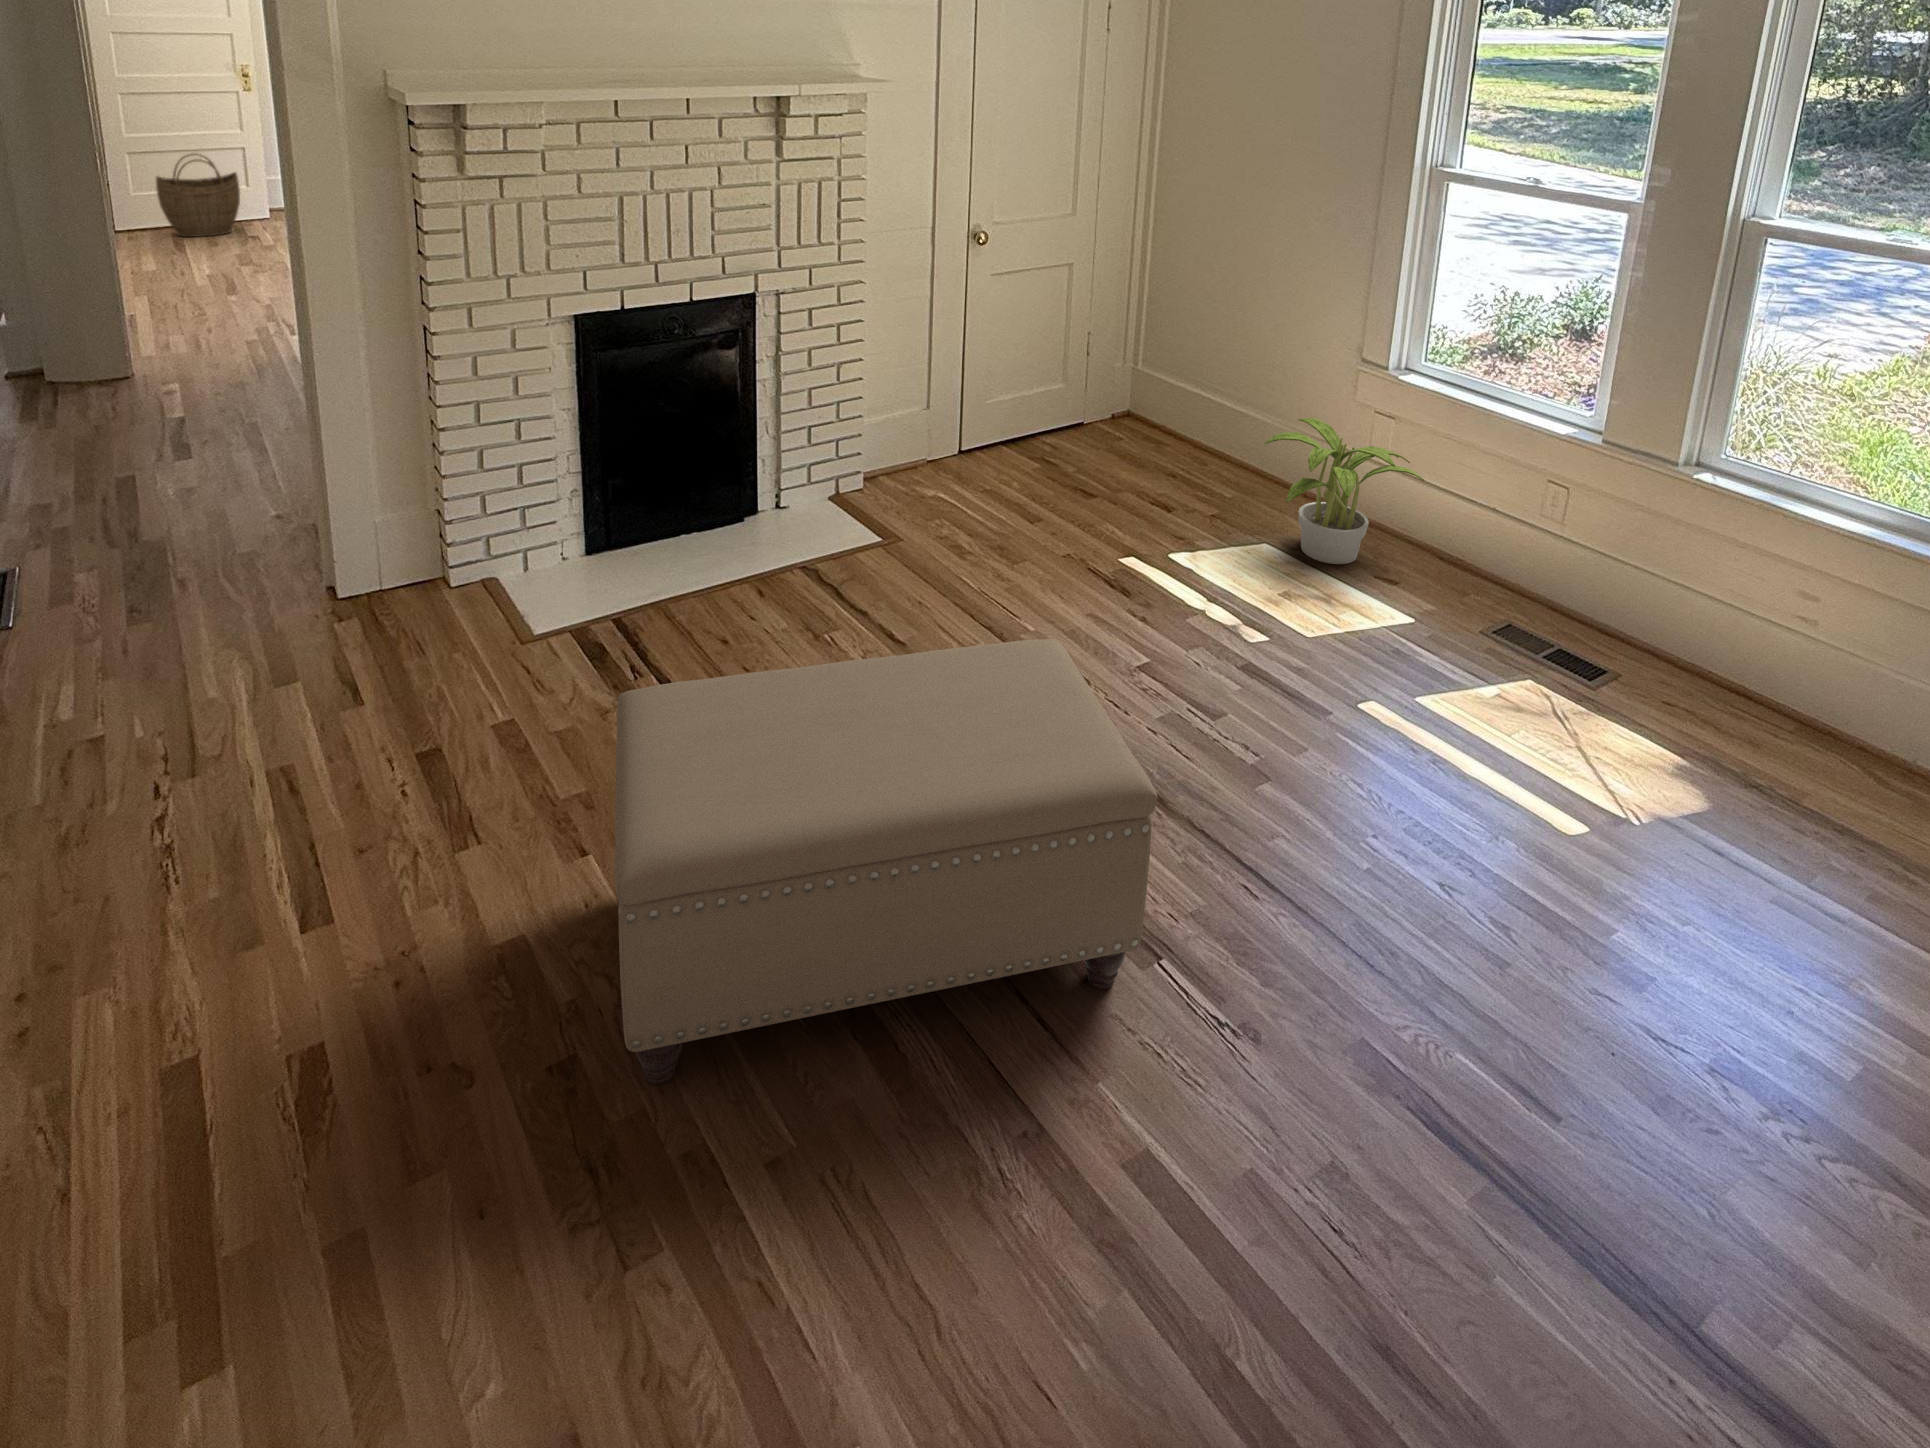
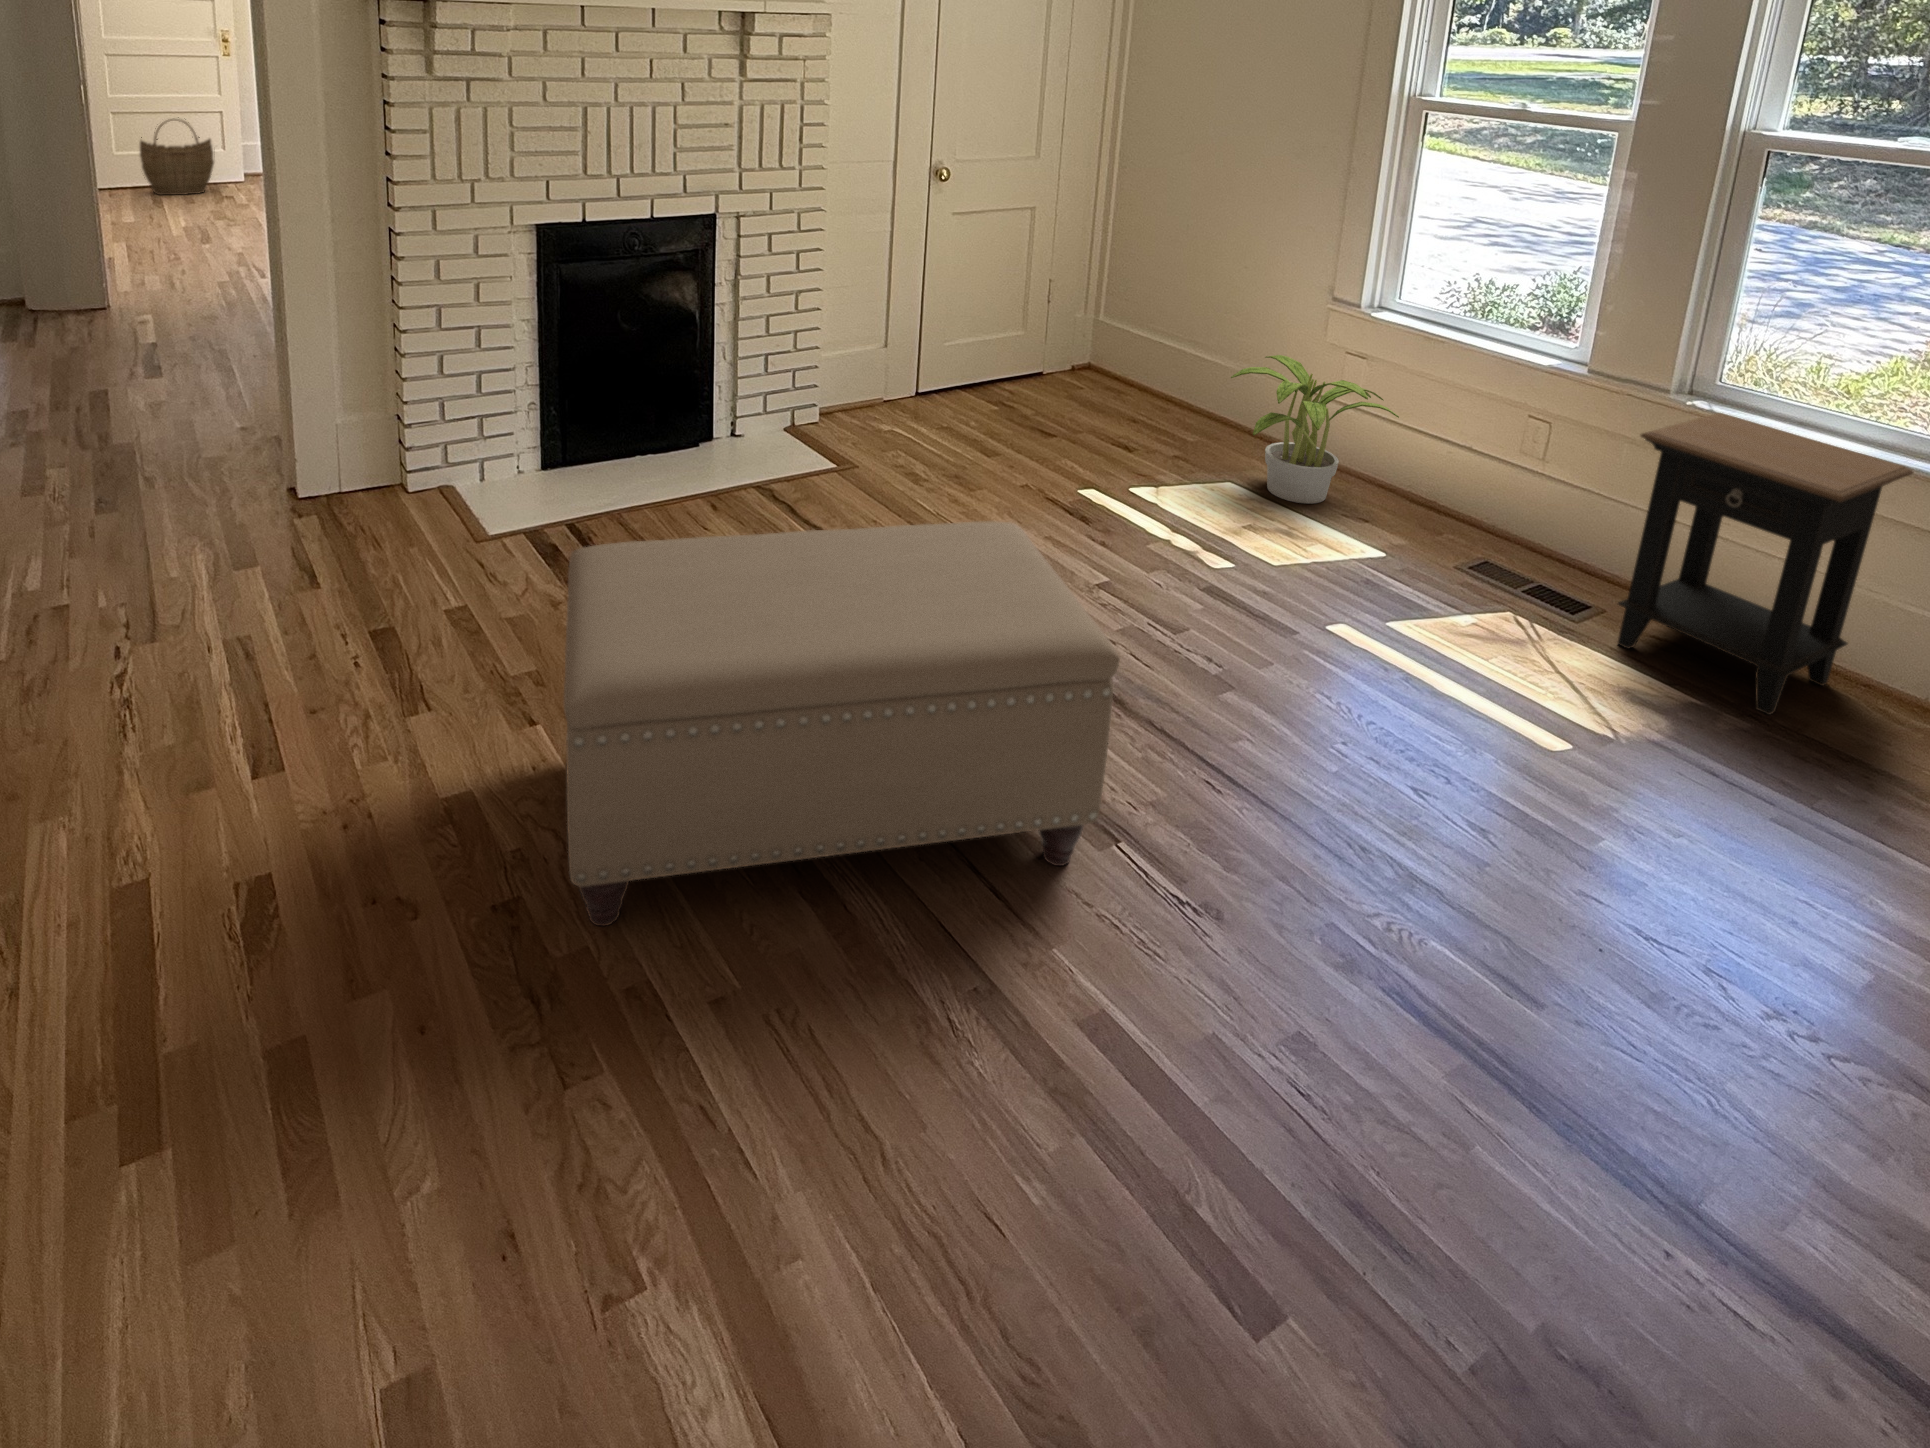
side table: none [1629,487,1897,784] -> present [1618,413,1913,715]

